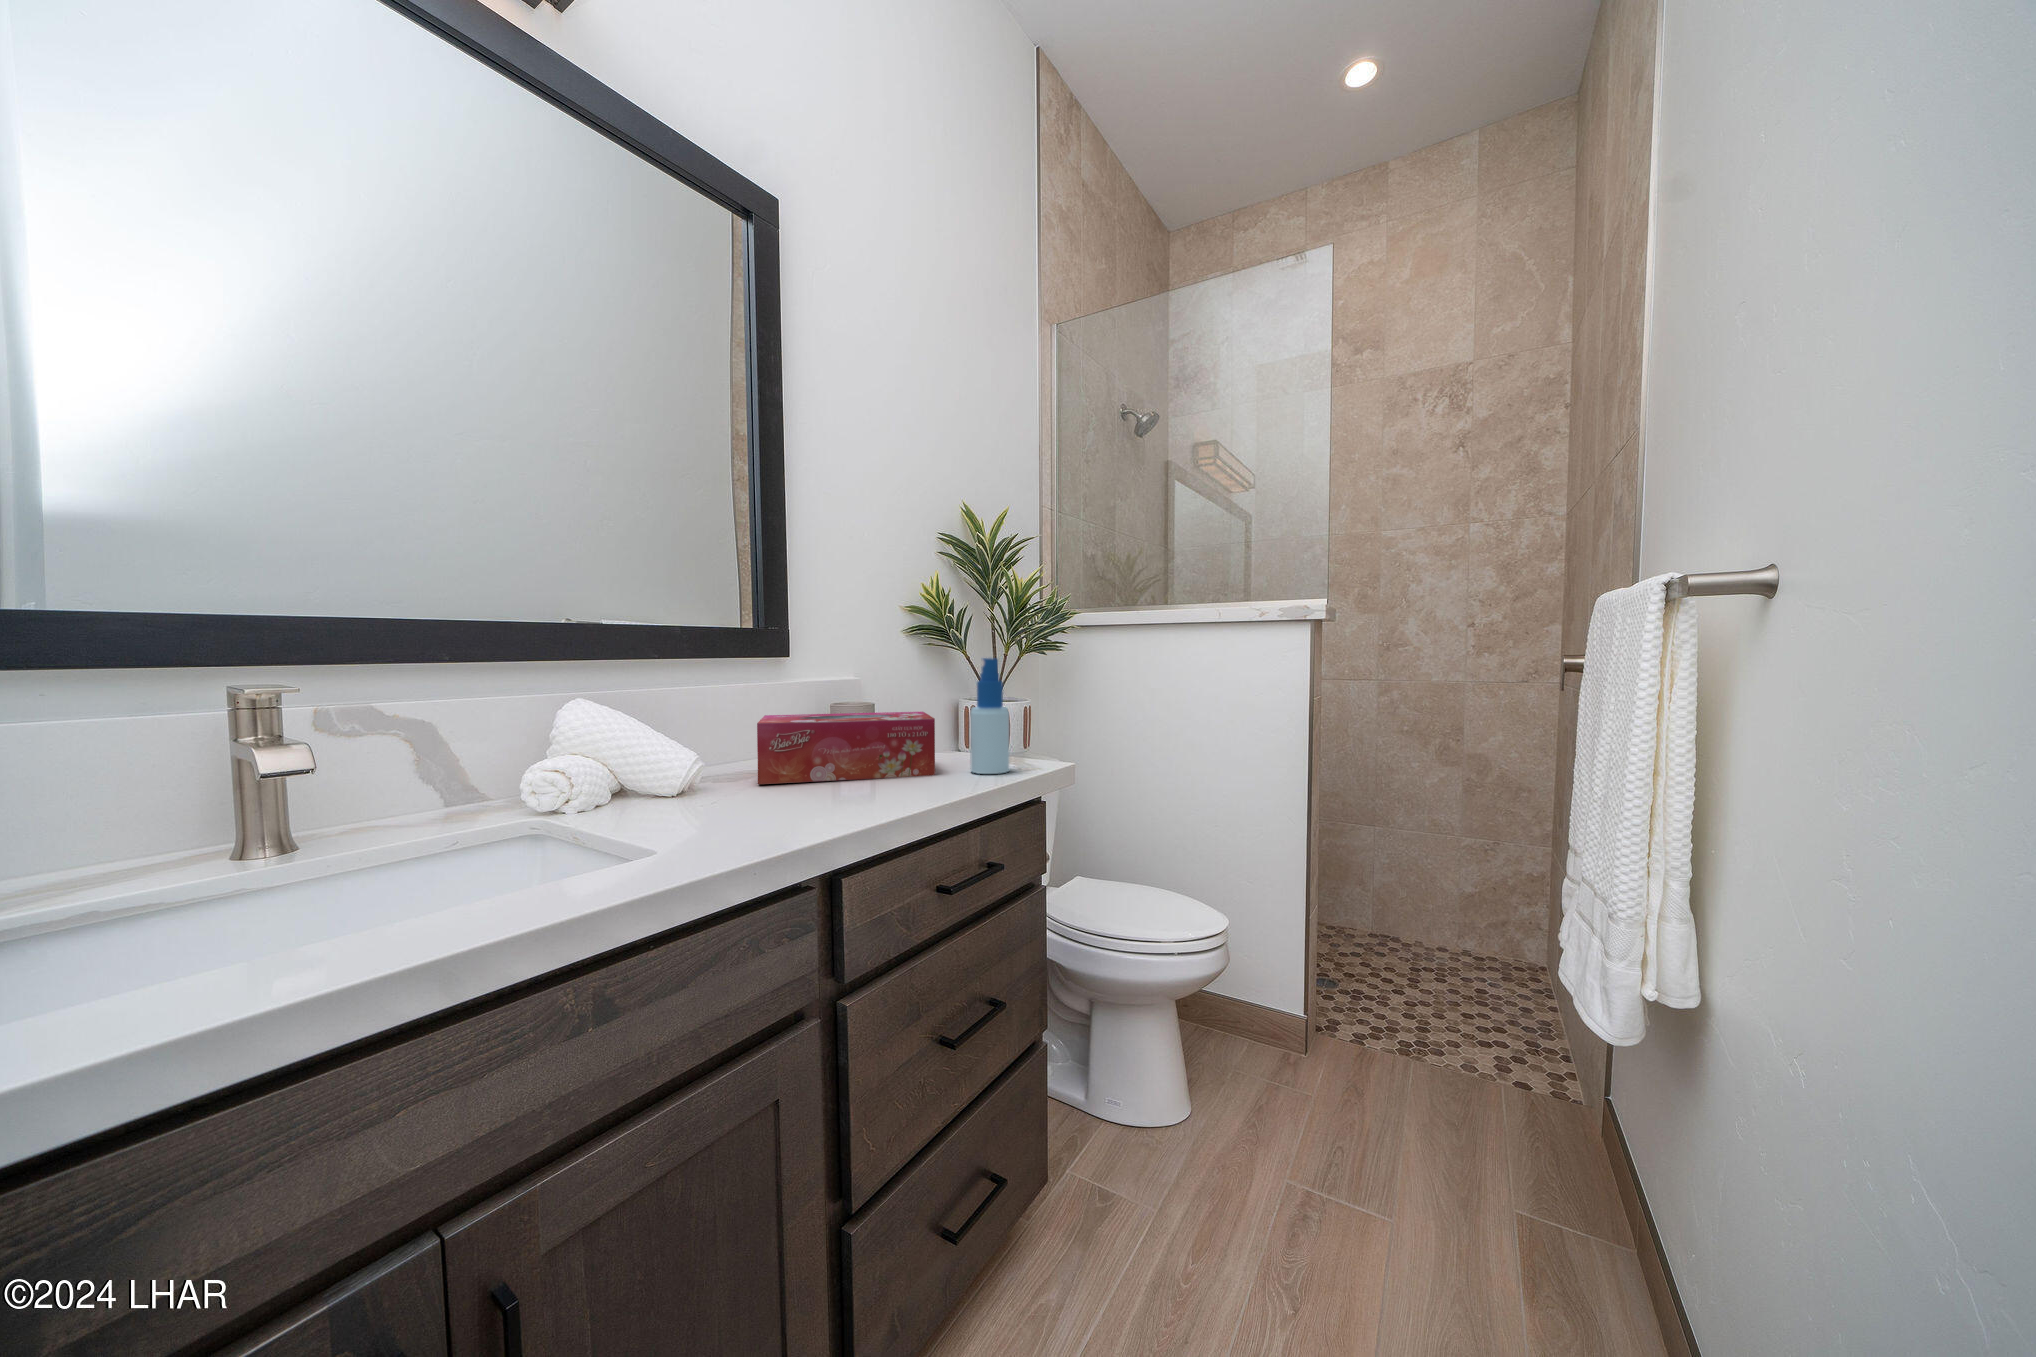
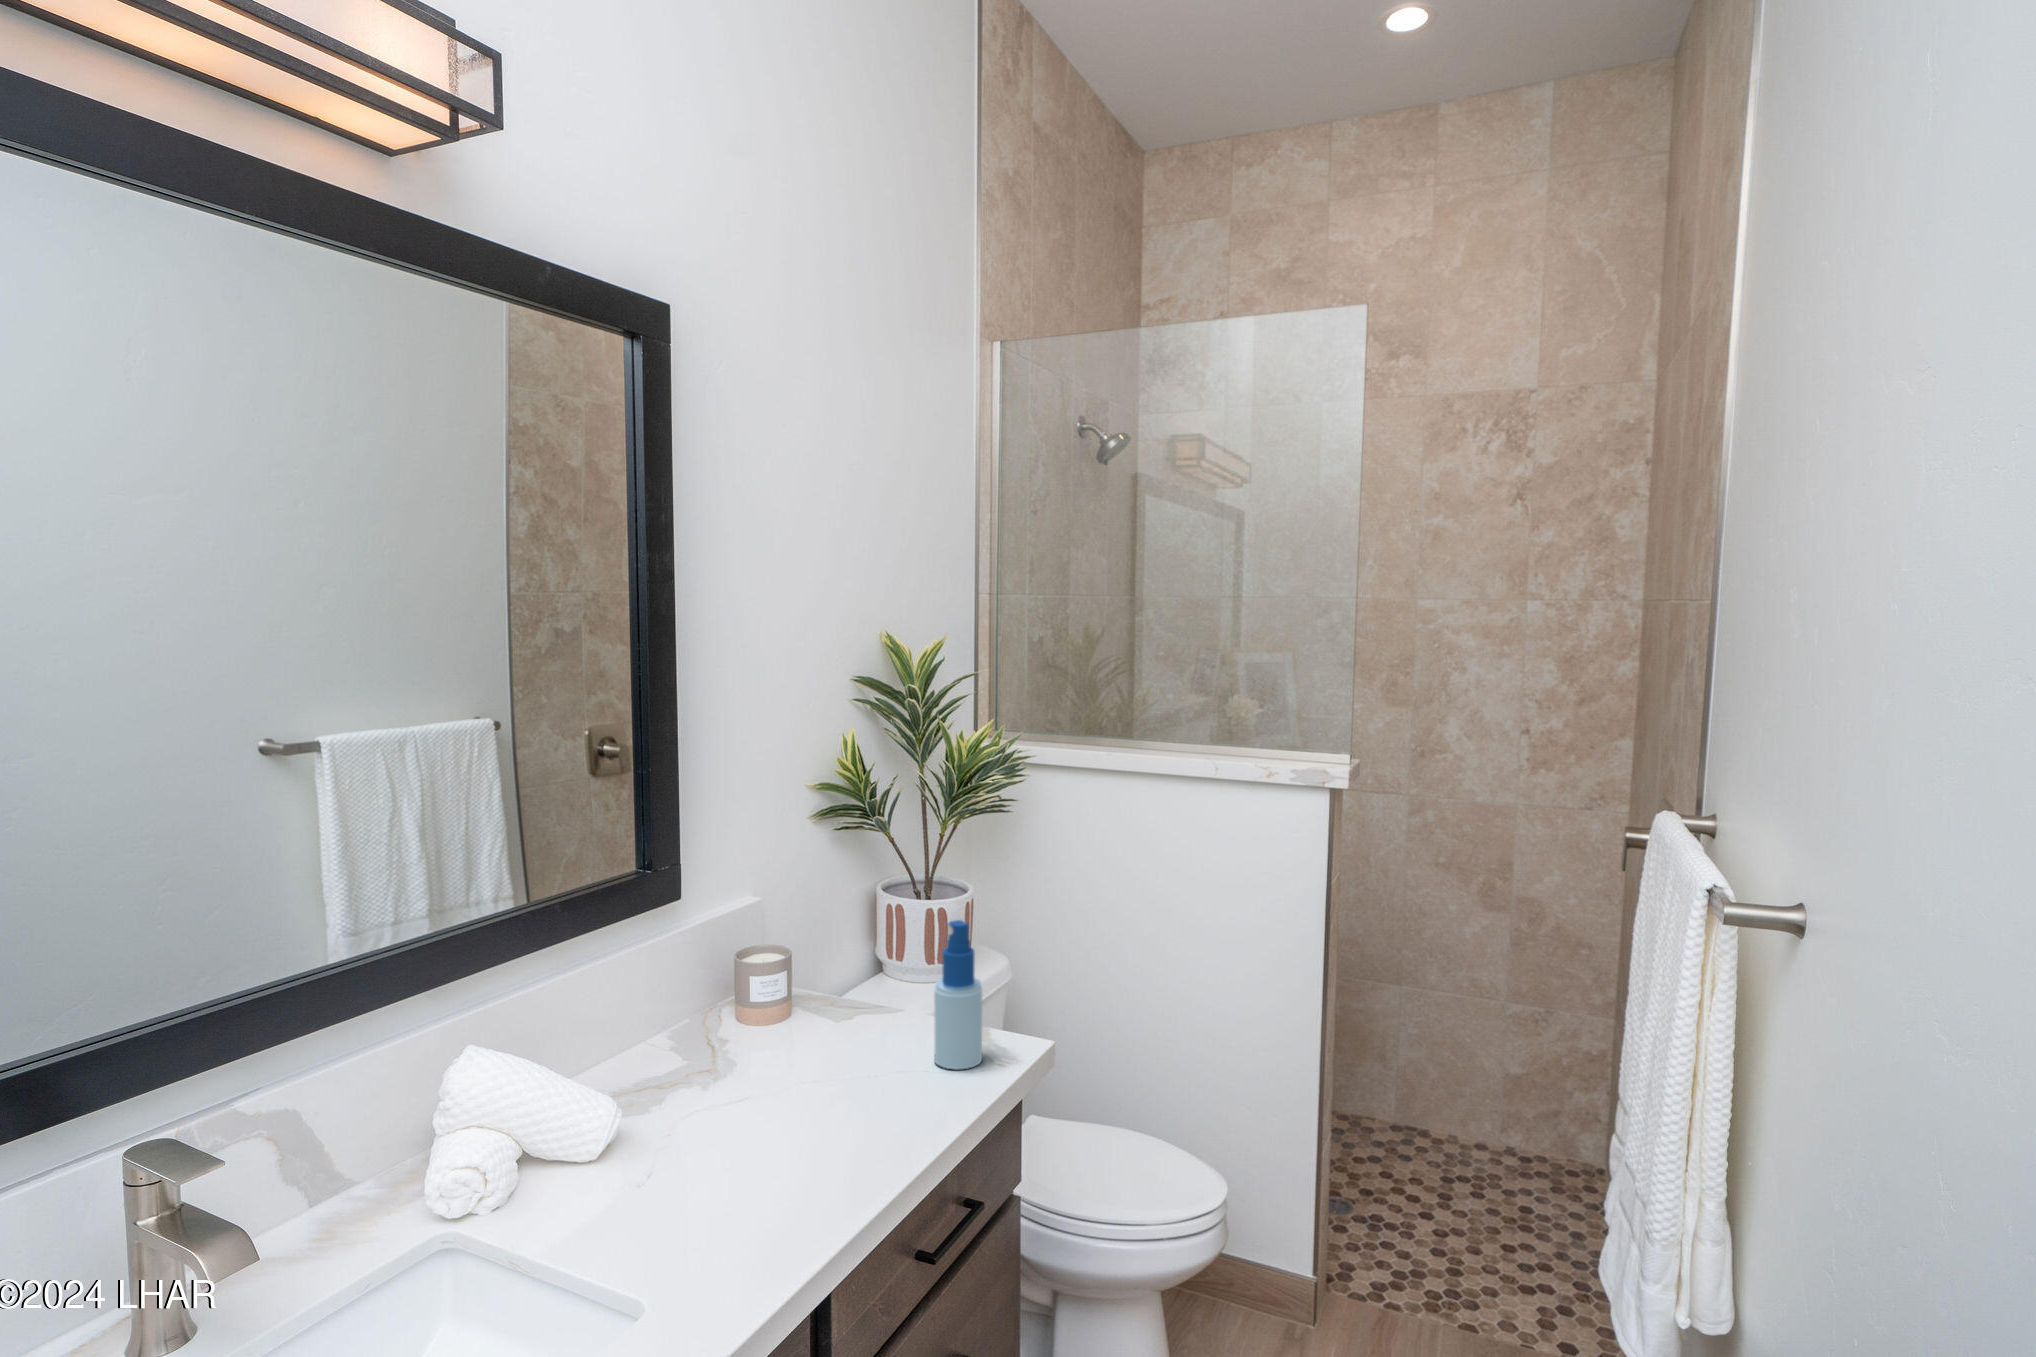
tissue box: present [757,712,935,784] -> none [665,969,892,1108]

